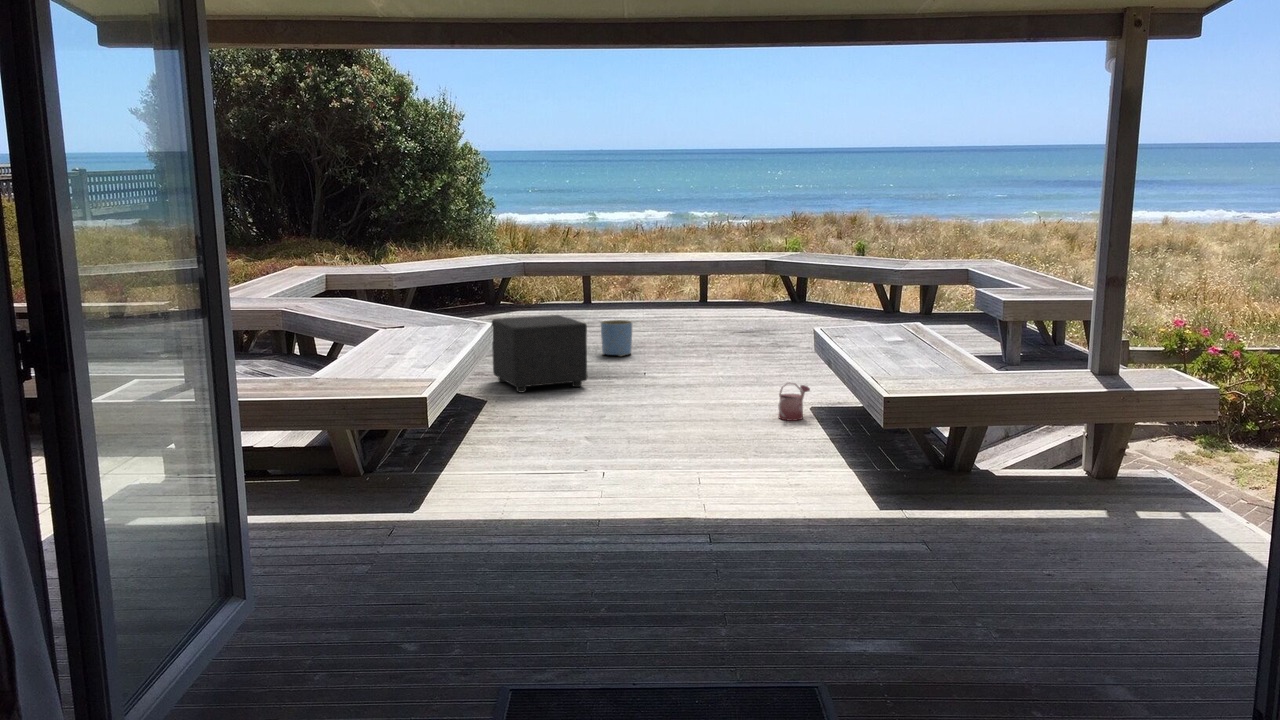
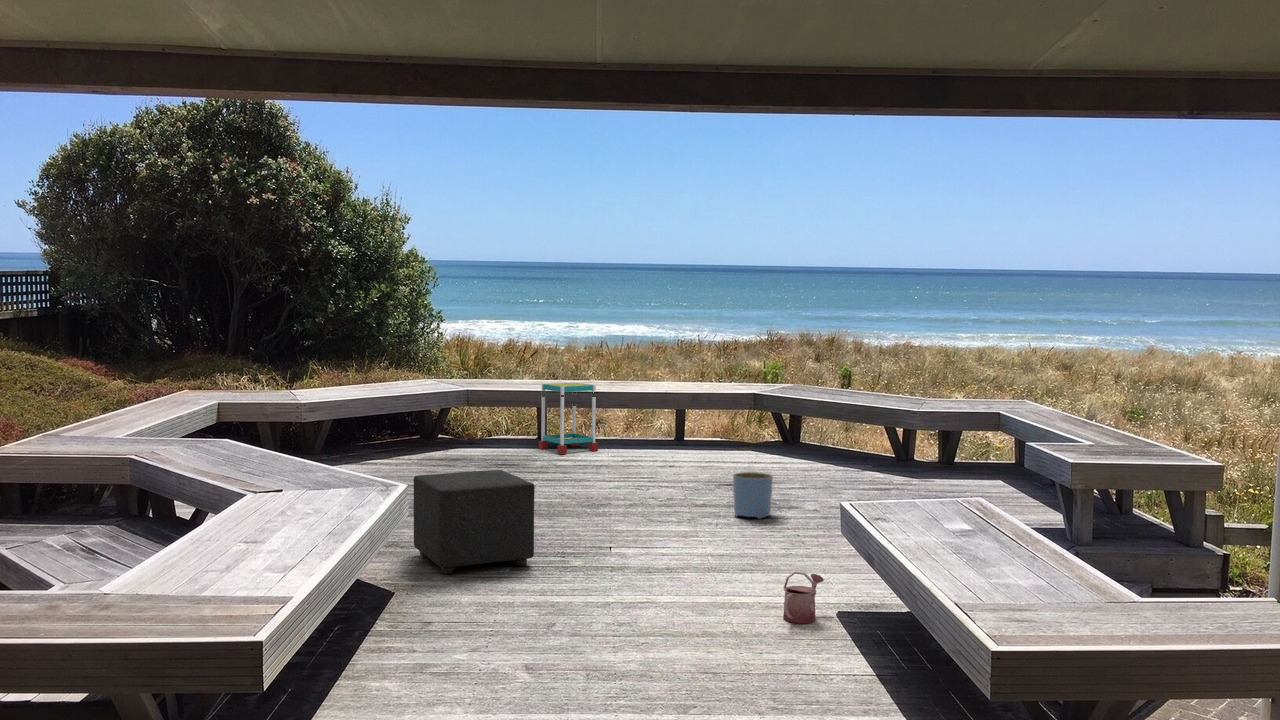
side table: none [586,252,635,311] -> present [539,383,598,454]
planter: present [601,320,632,356] -> present [733,472,773,519]

